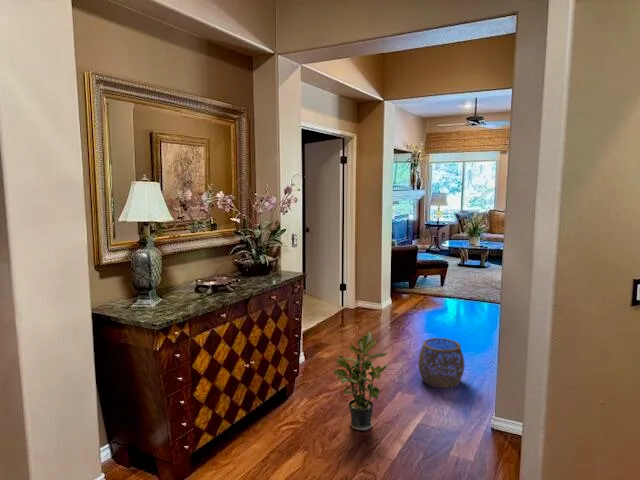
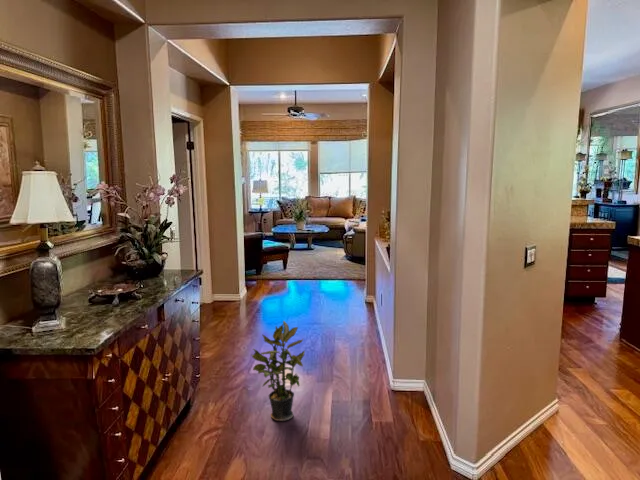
woven basket: present [418,338,464,388] -> none [309,318,352,365]

